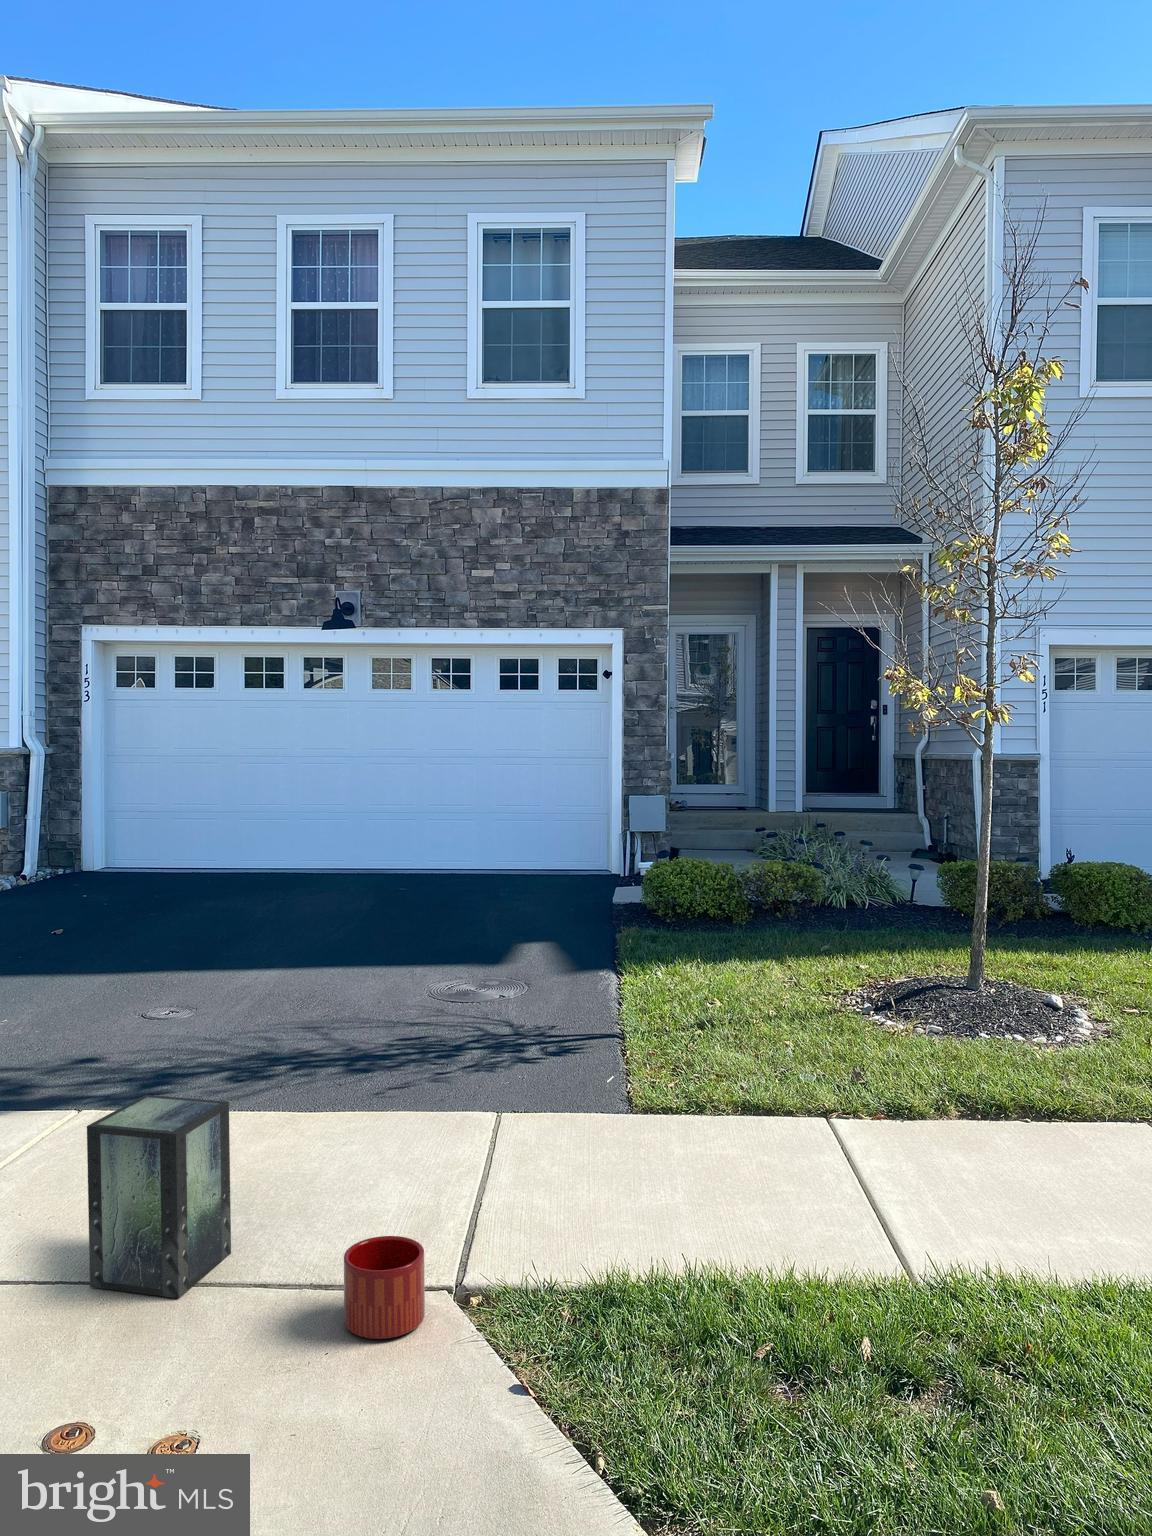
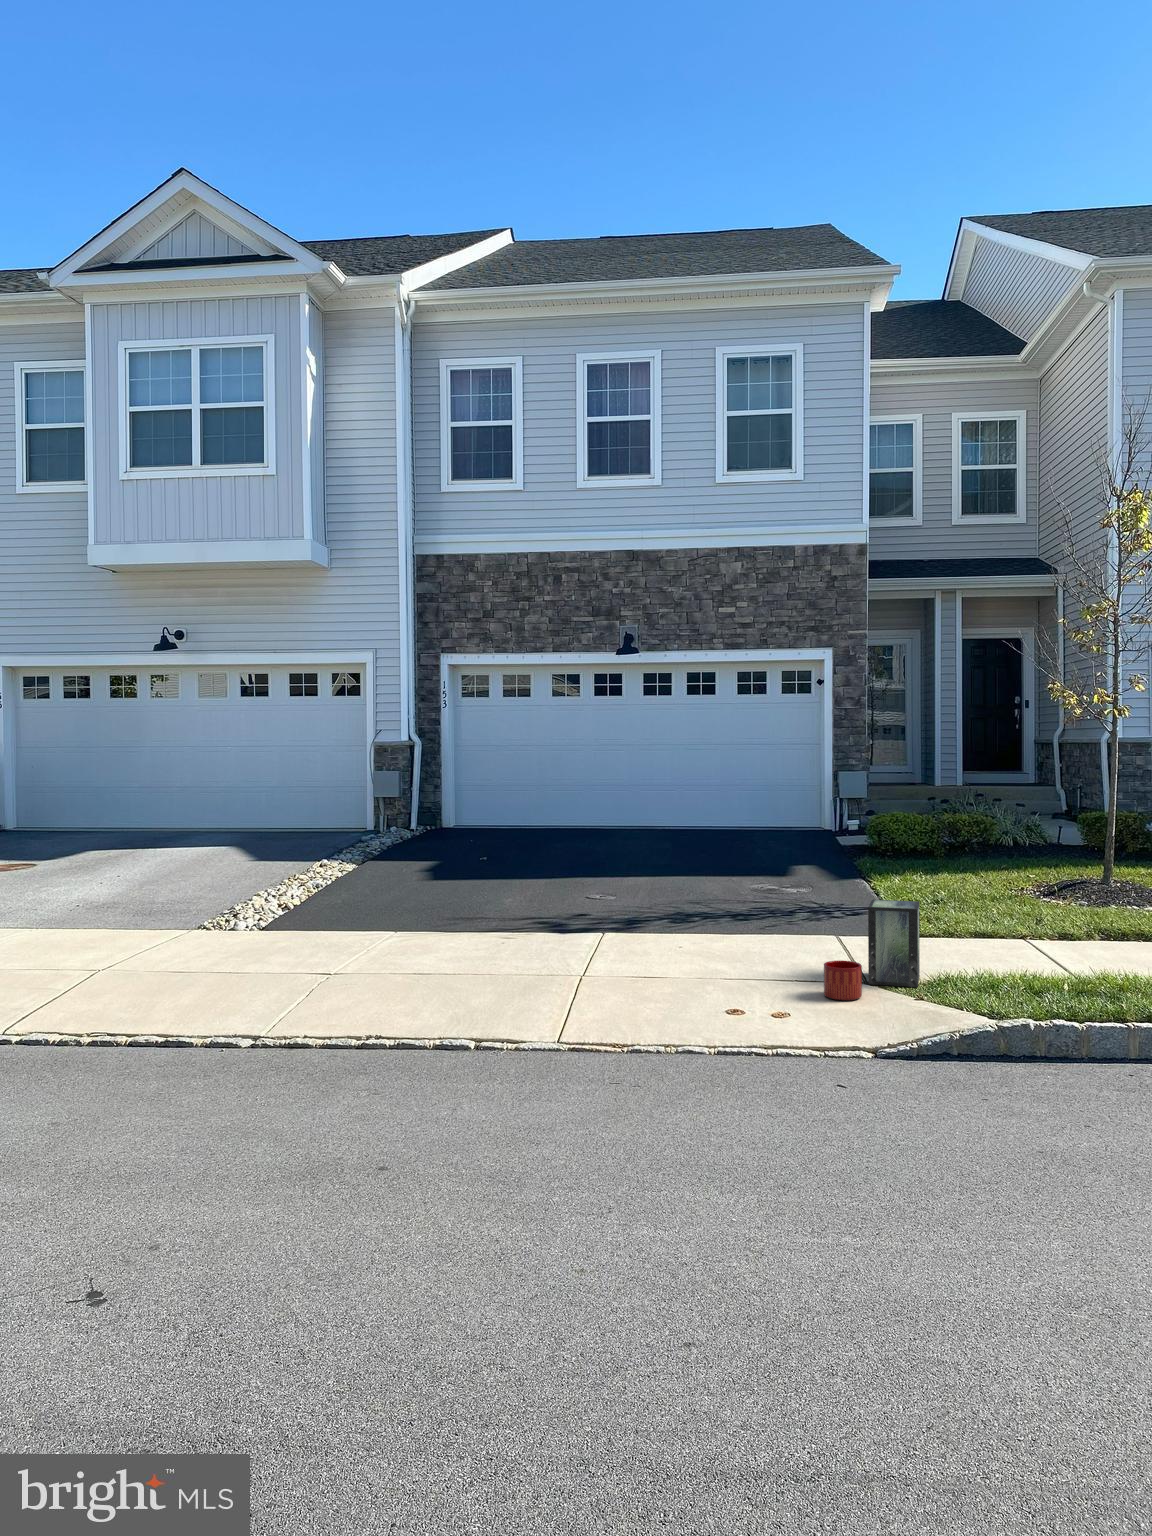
storage box: present [87,1095,231,1298] -> present [868,900,920,987]

